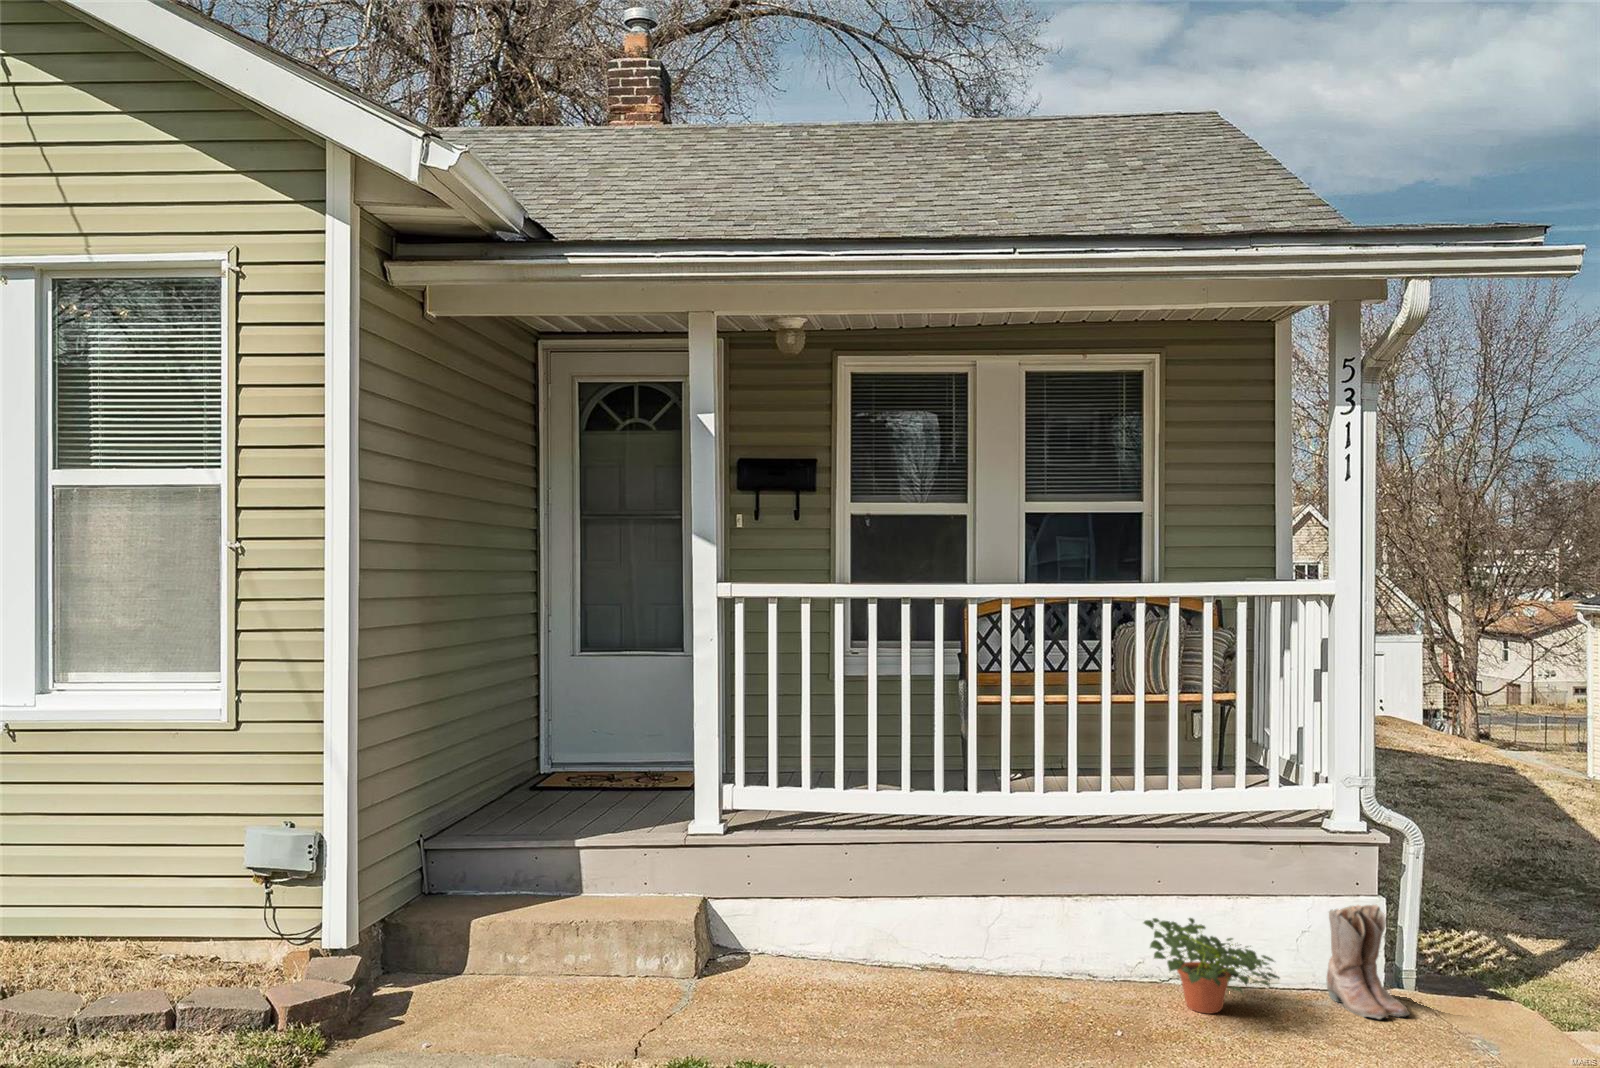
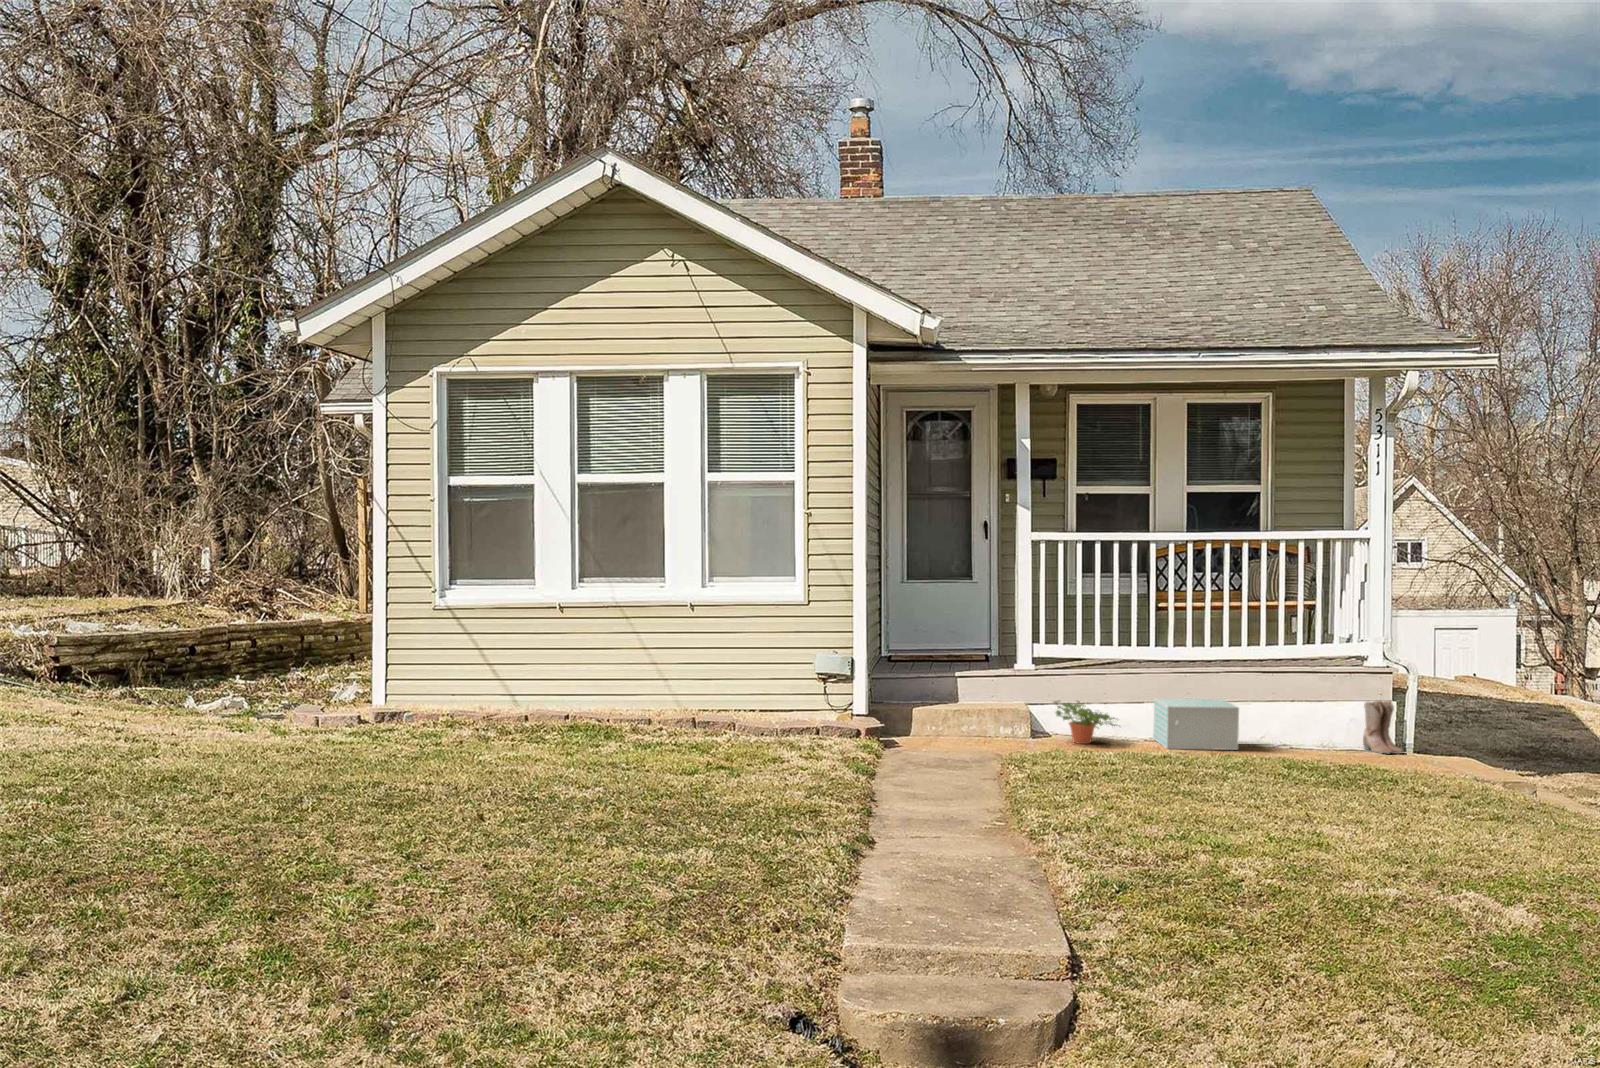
storage box: none [935,896,1088,1013] -> present [1153,698,1239,750]
potted plant: present [1144,918,1280,1014] -> present [1053,701,1115,744]

